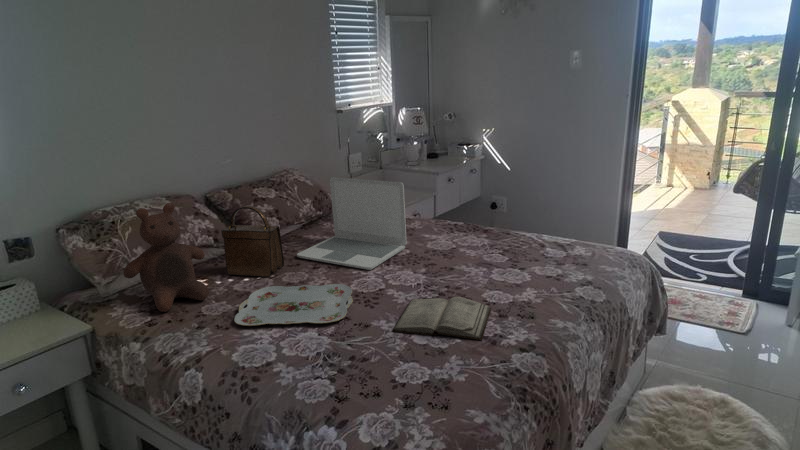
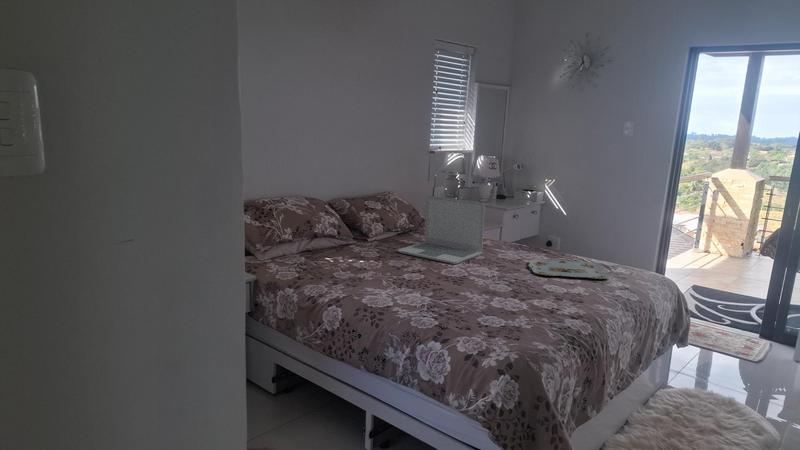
stuffed bear: present [124,203,209,312] -> none [282,197,339,272]
handbag: present [221,206,284,277] -> none [348,207,390,261]
serving tray: present [234,284,353,326] -> present [528,259,610,279]
diary: present [392,297,491,340] -> none [475,282,550,309]

